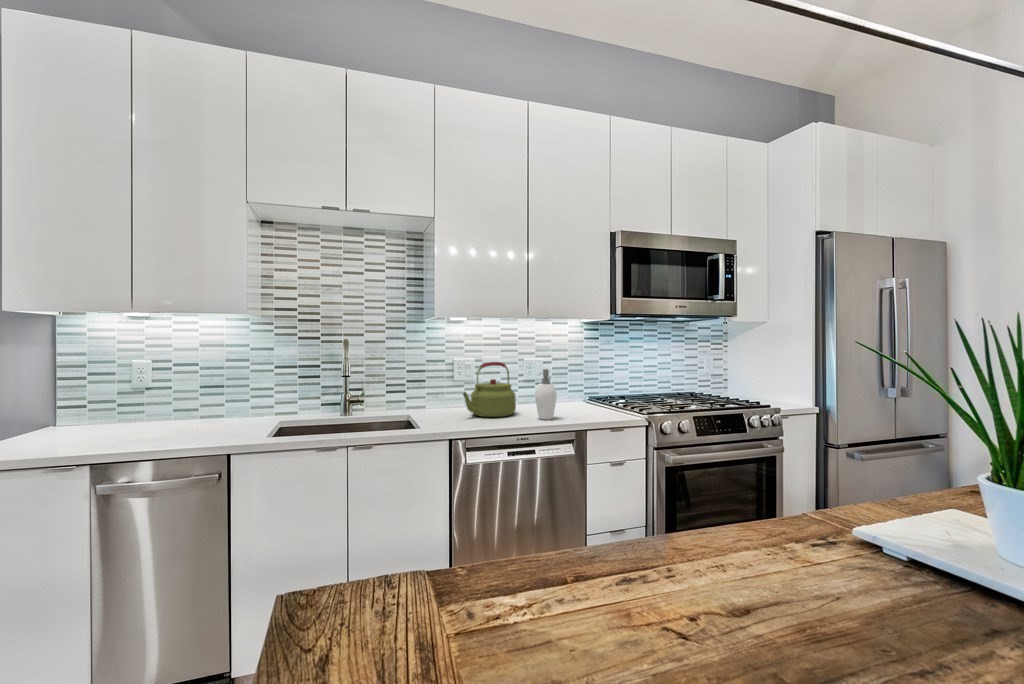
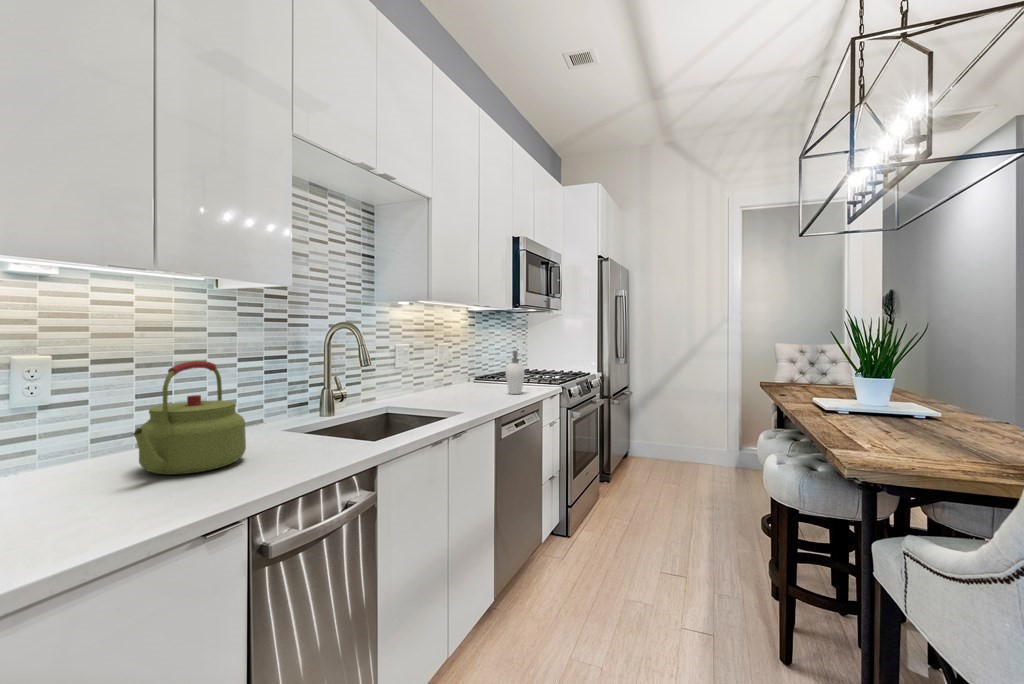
kettle: present [463,362,516,417] -> present [133,361,246,474]

